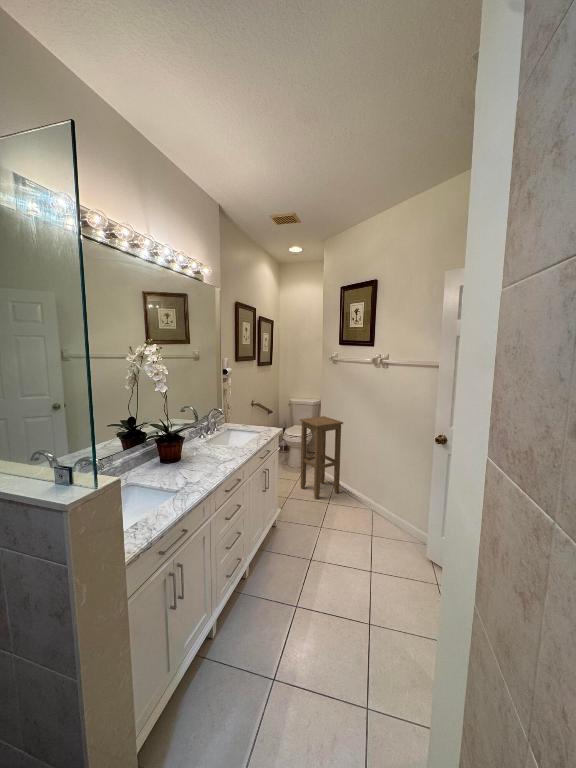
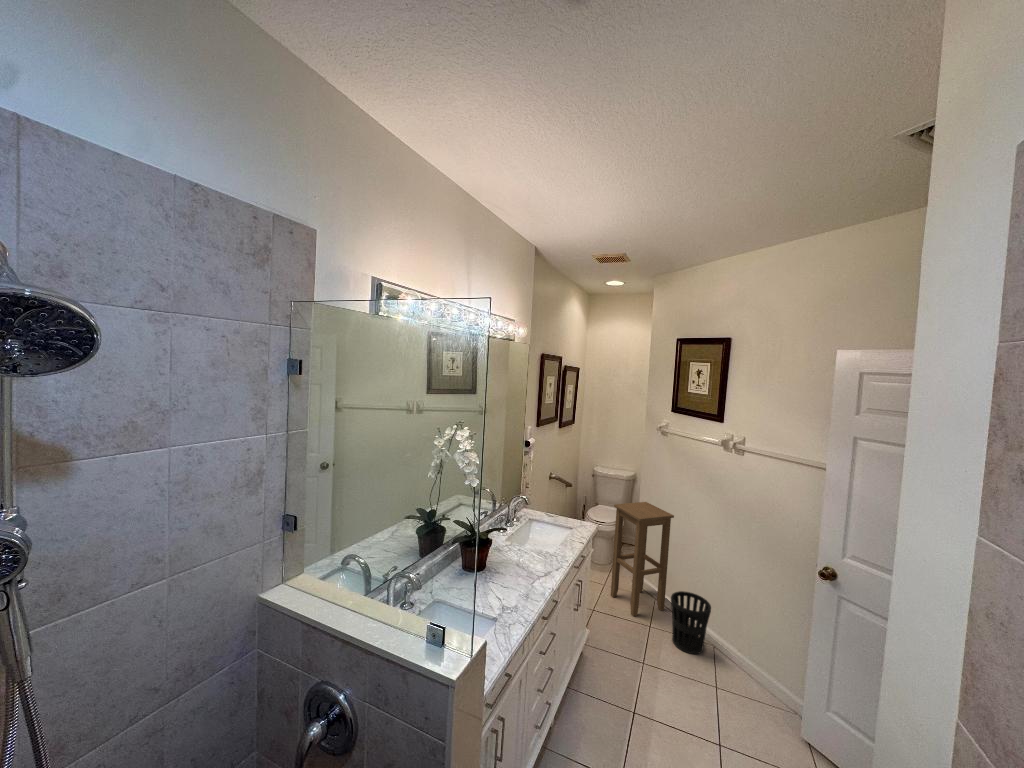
wastebasket: none [341,475,369,518] -> present [671,591,711,654]

